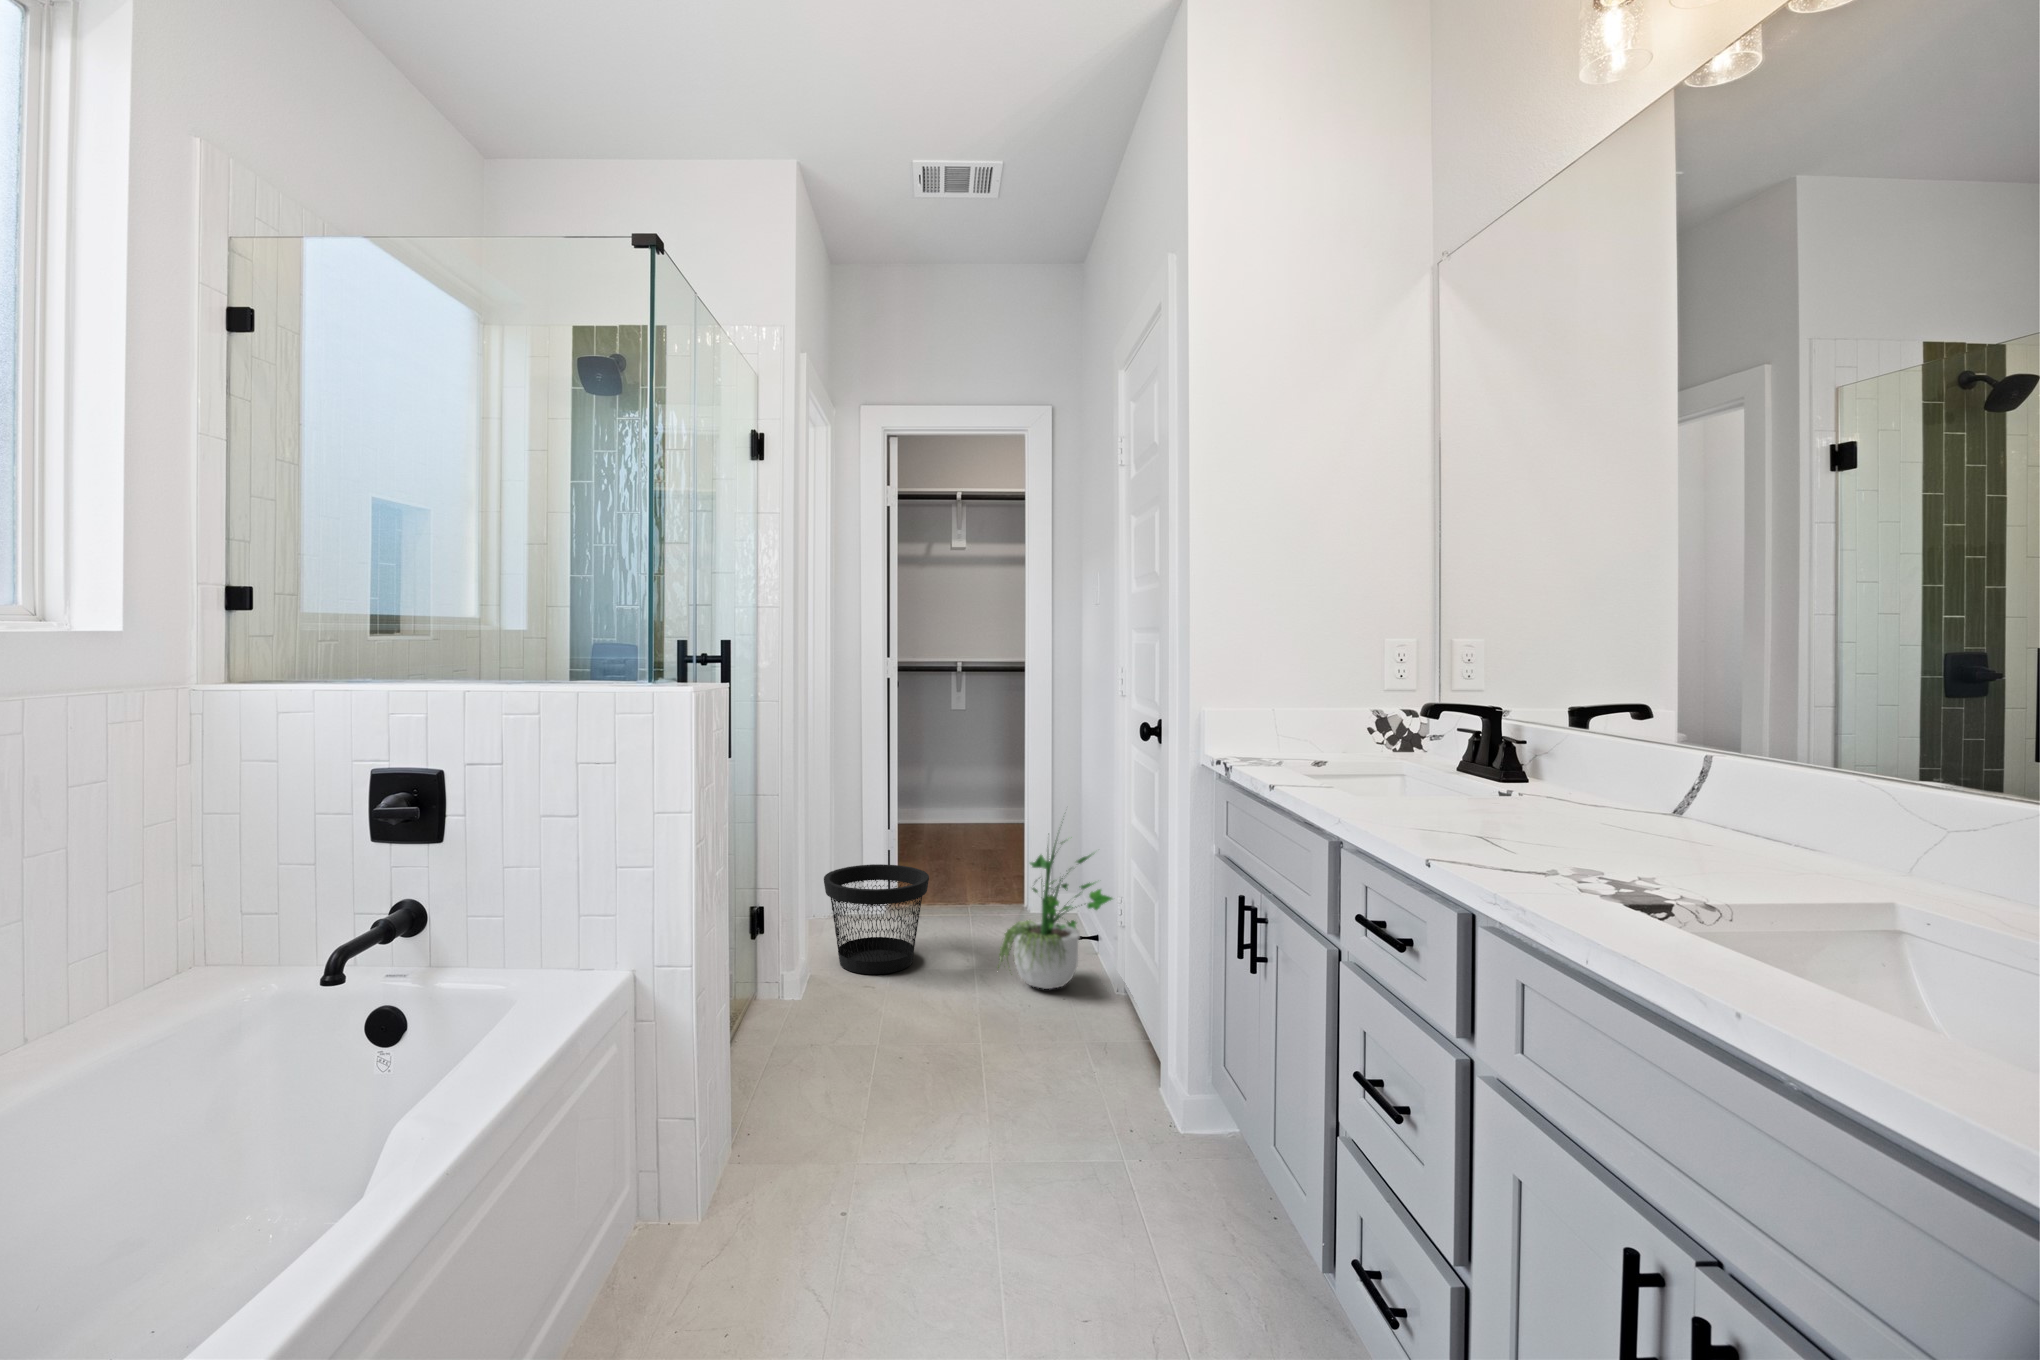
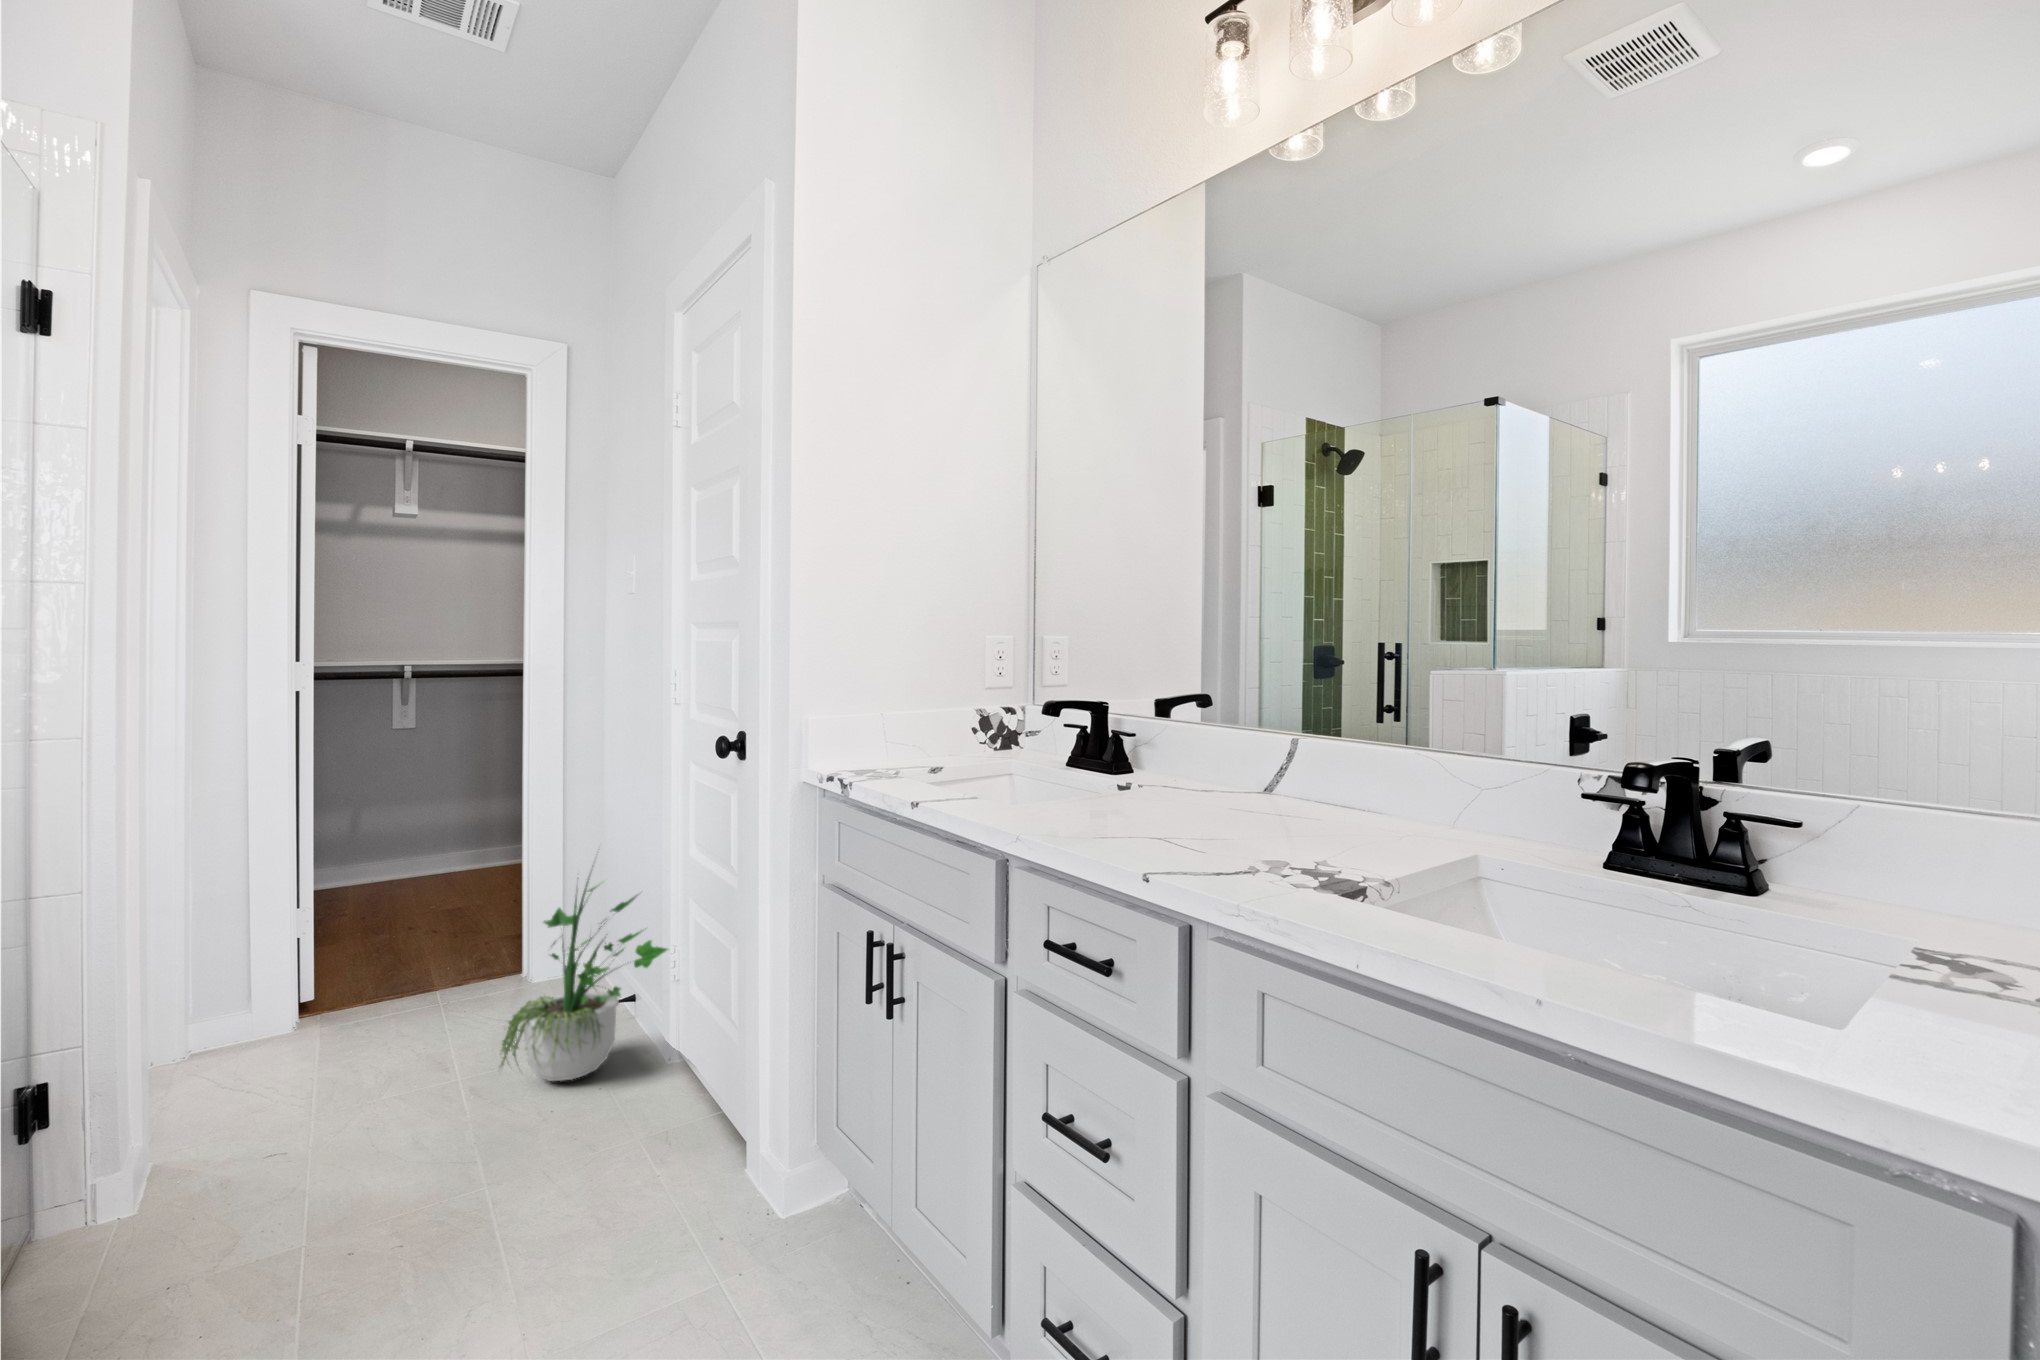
wastebasket: present [824,864,929,974] -> none [178,957,381,1135]

